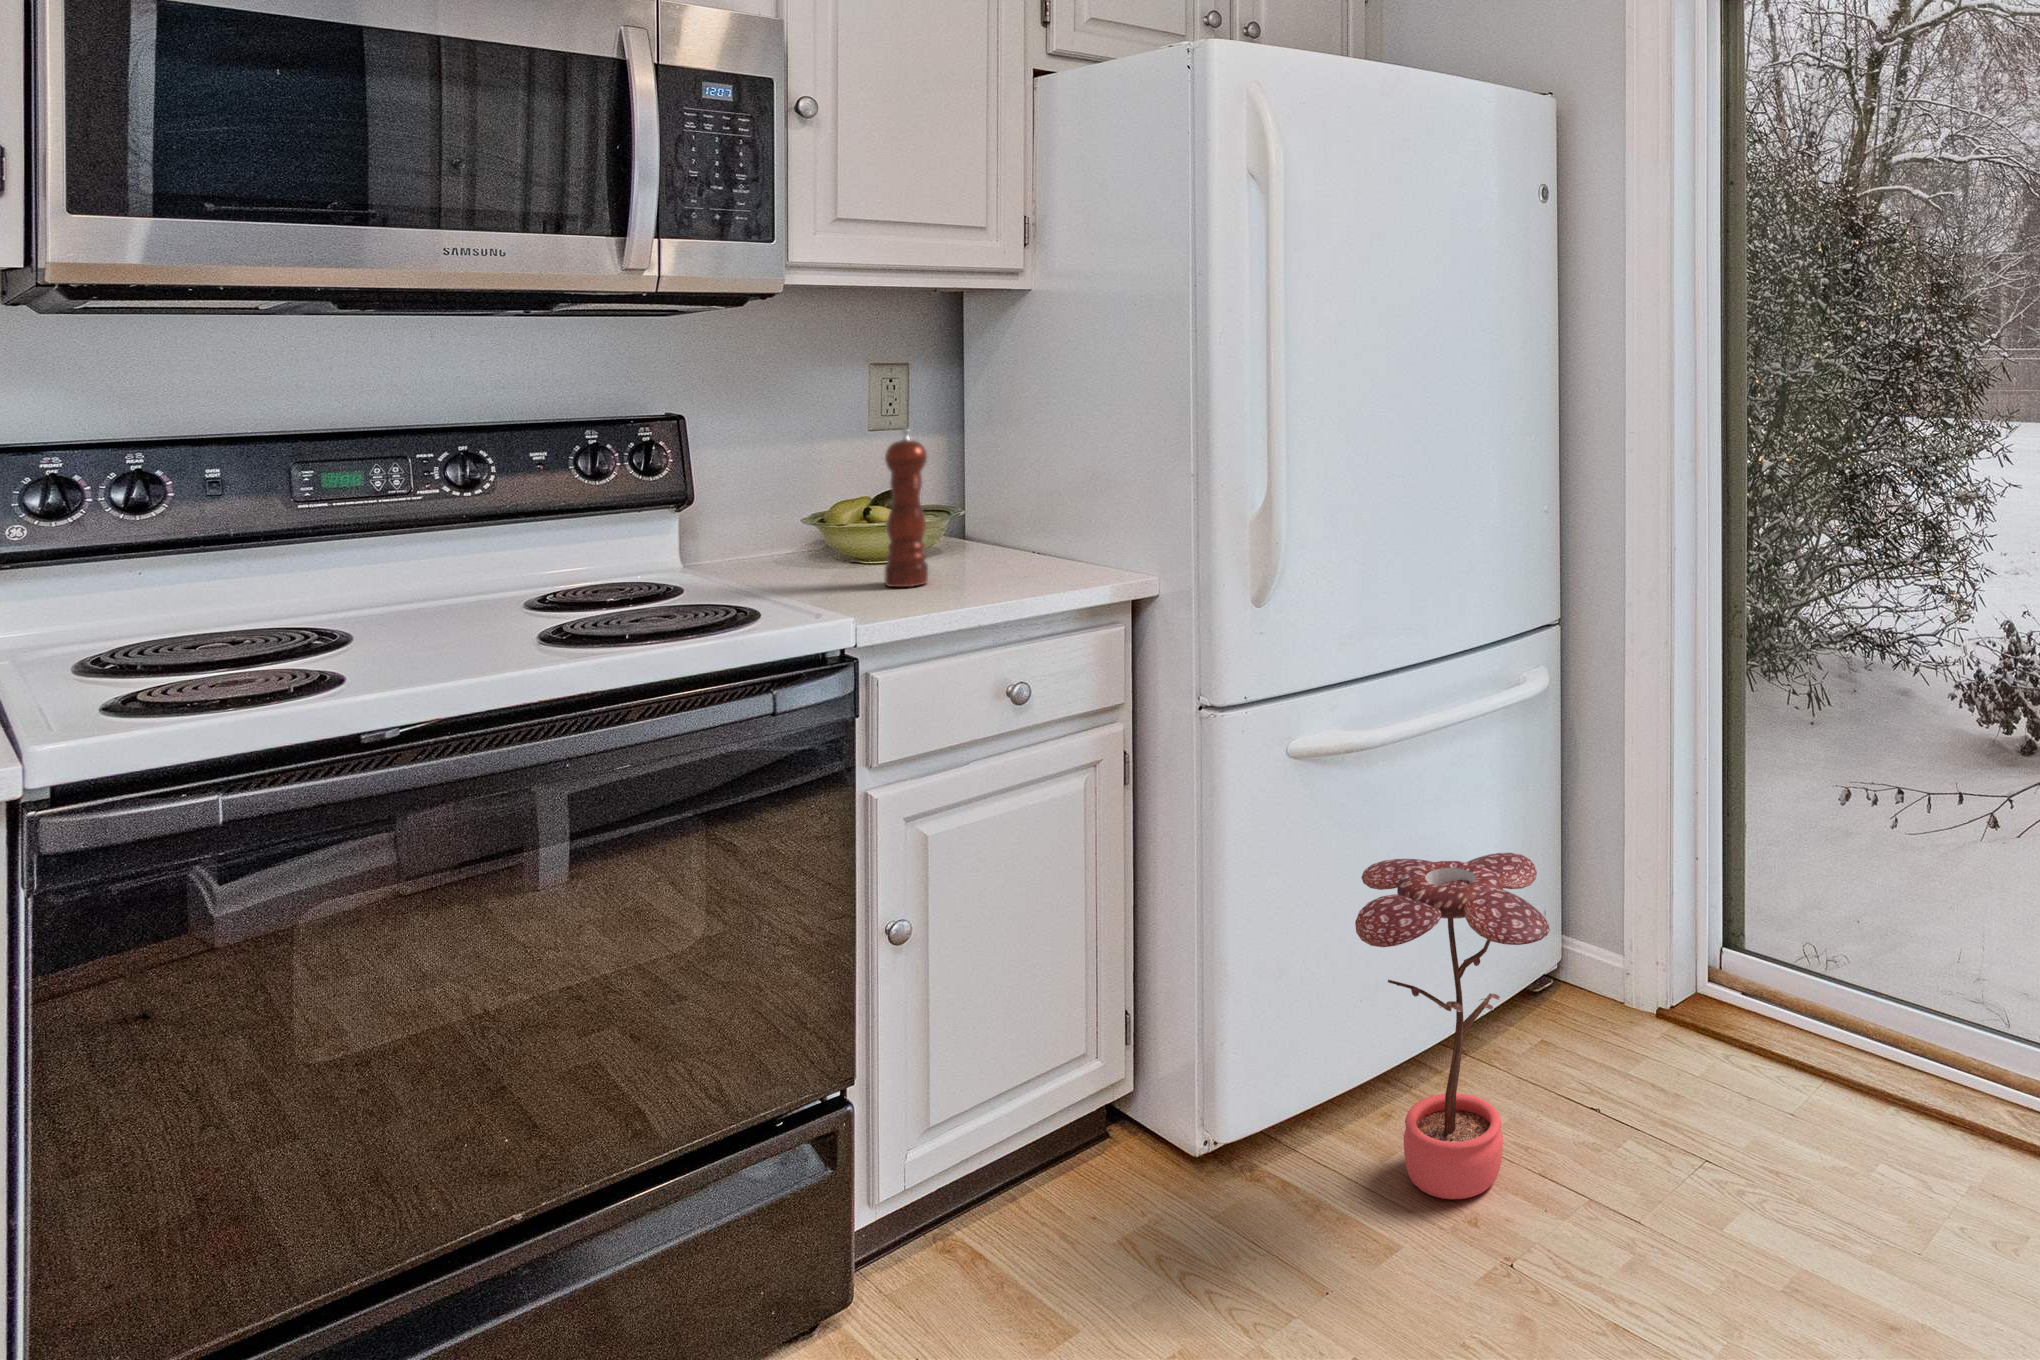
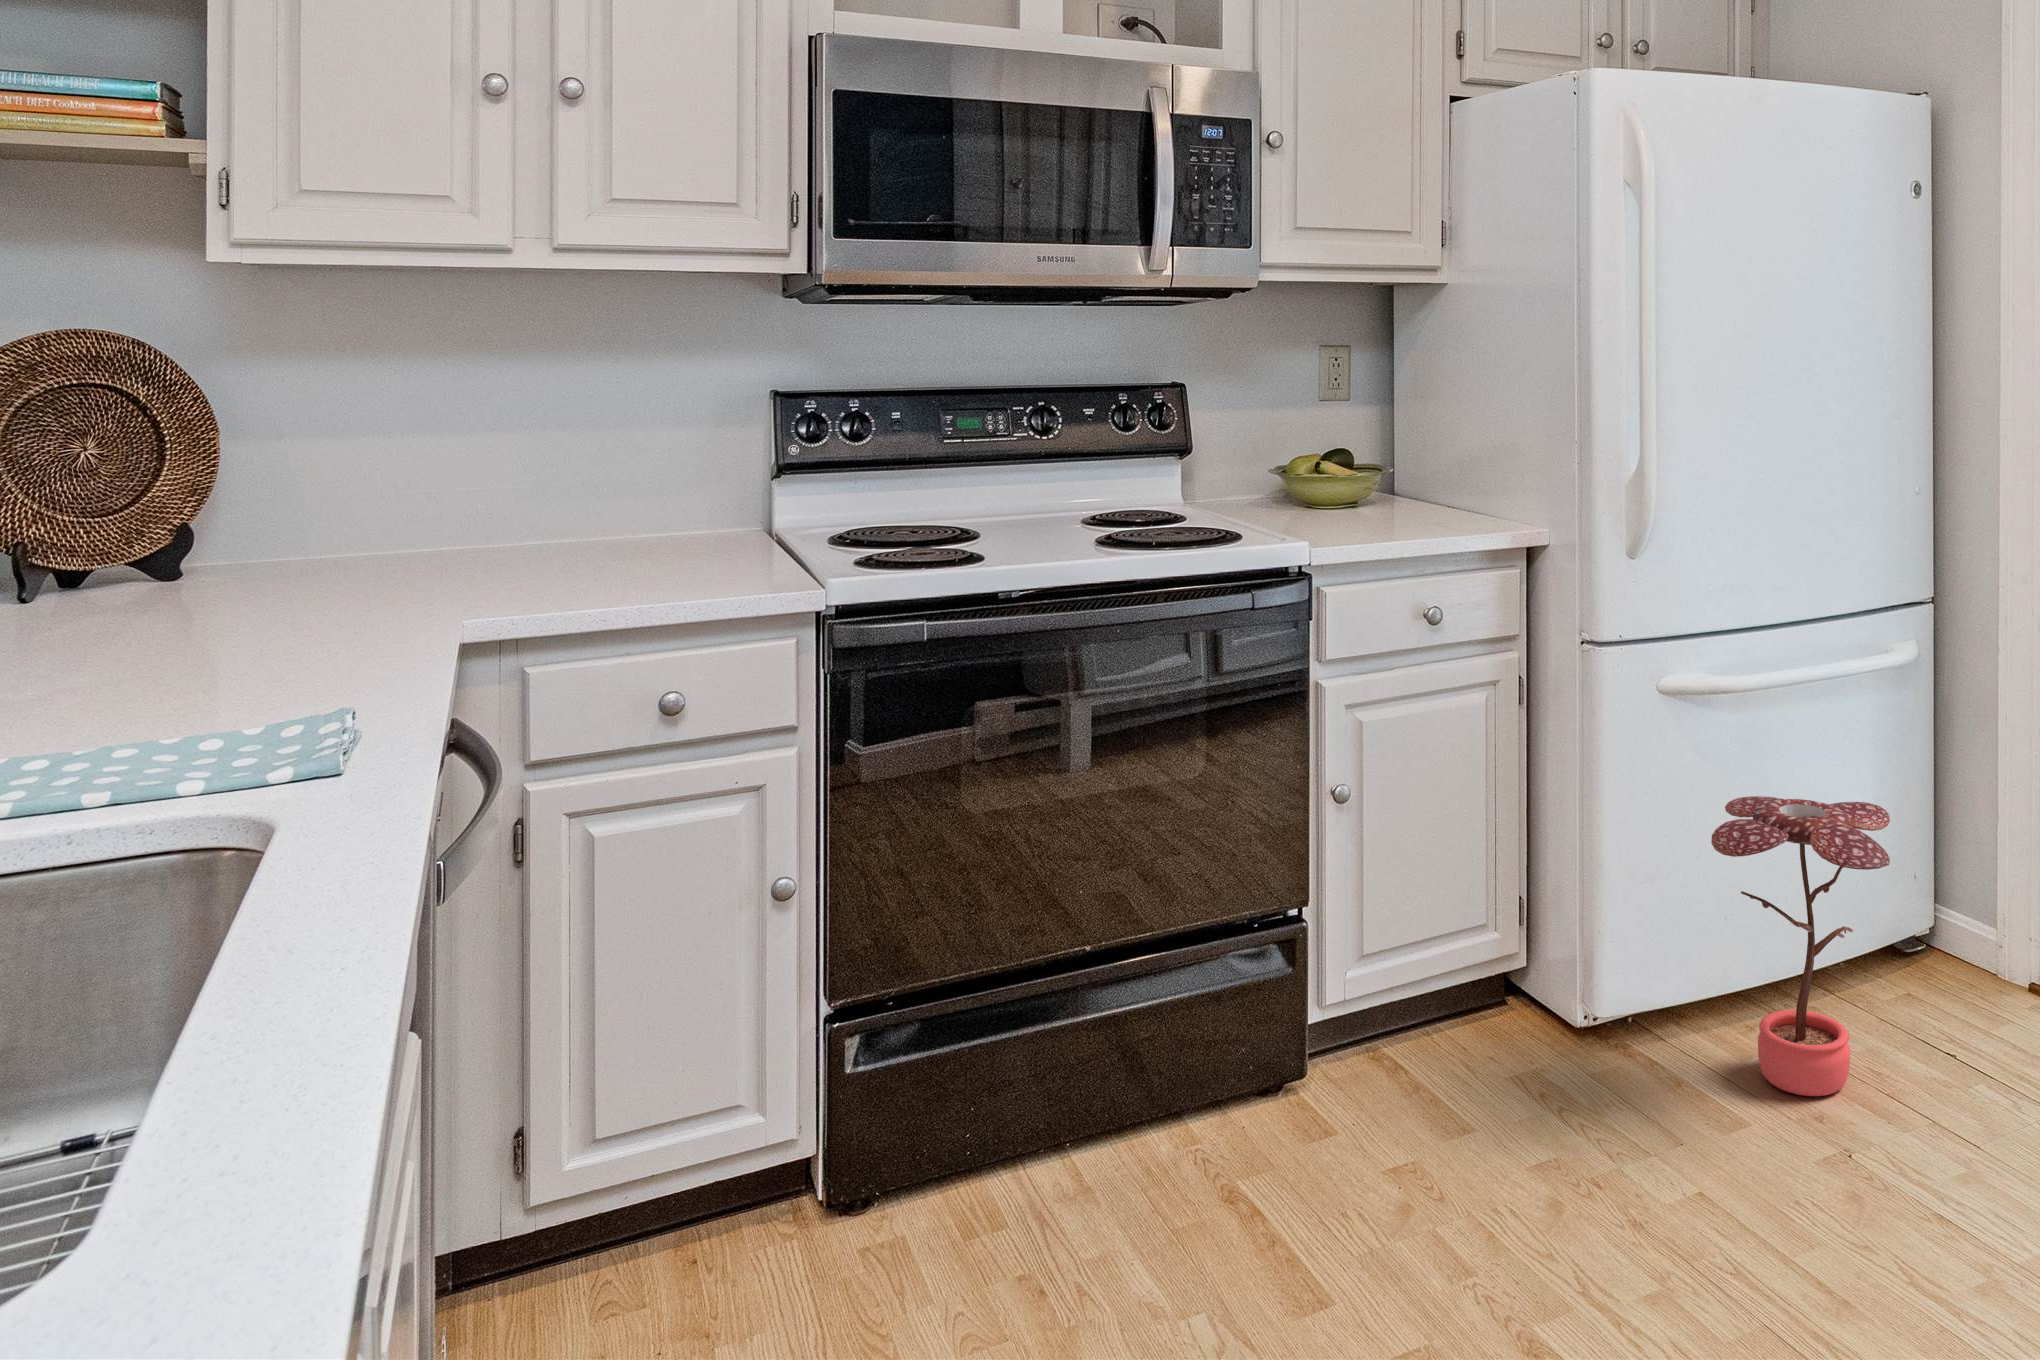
pepper mill: present [884,429,928,587] -> none [1331,398,1364,525]

